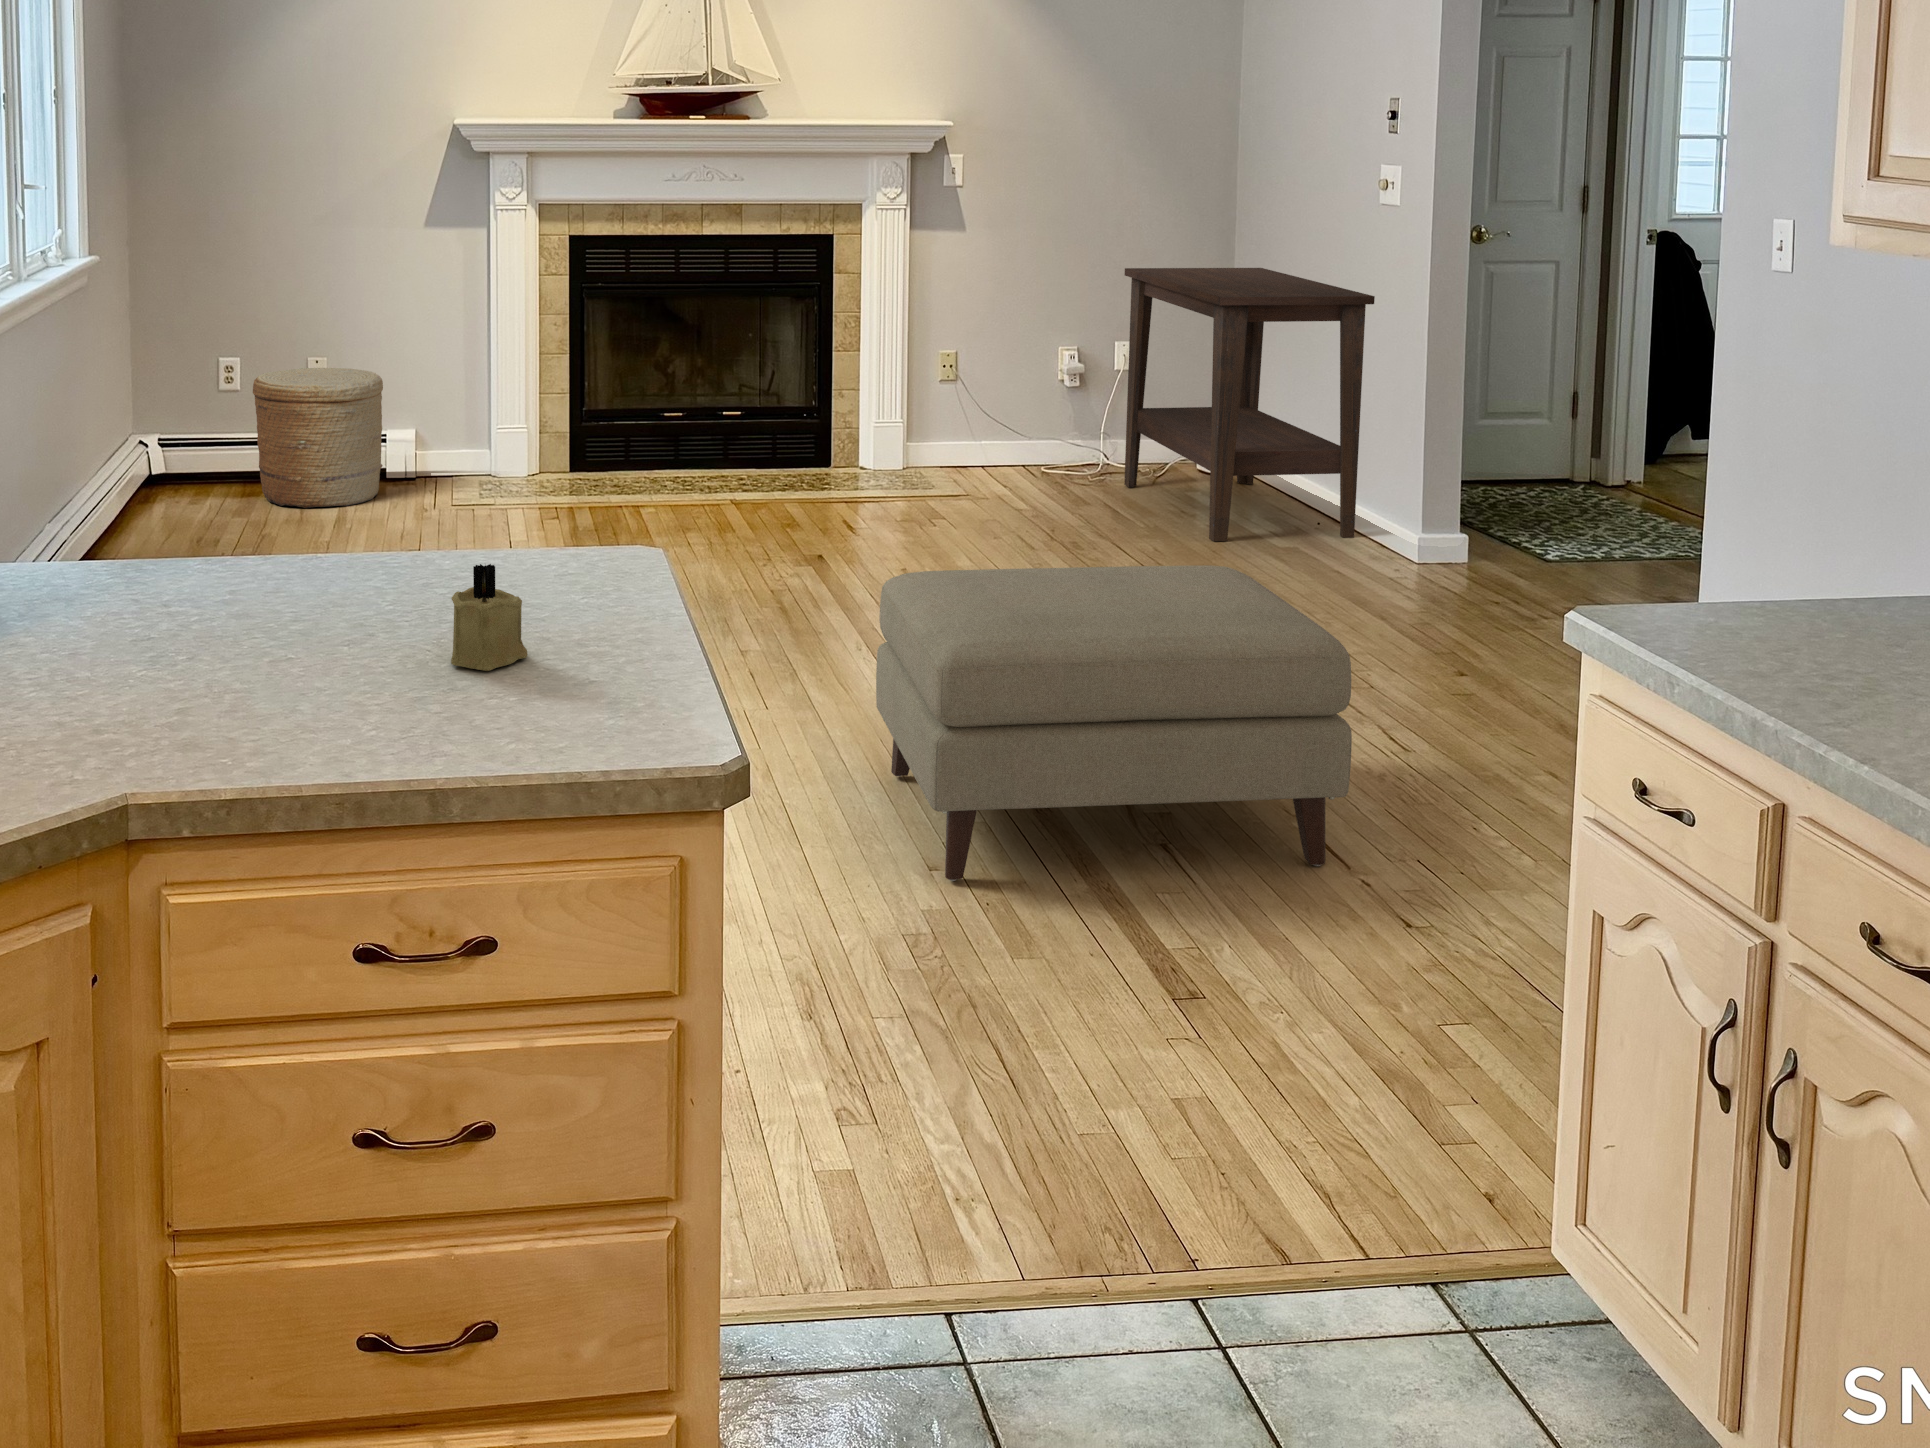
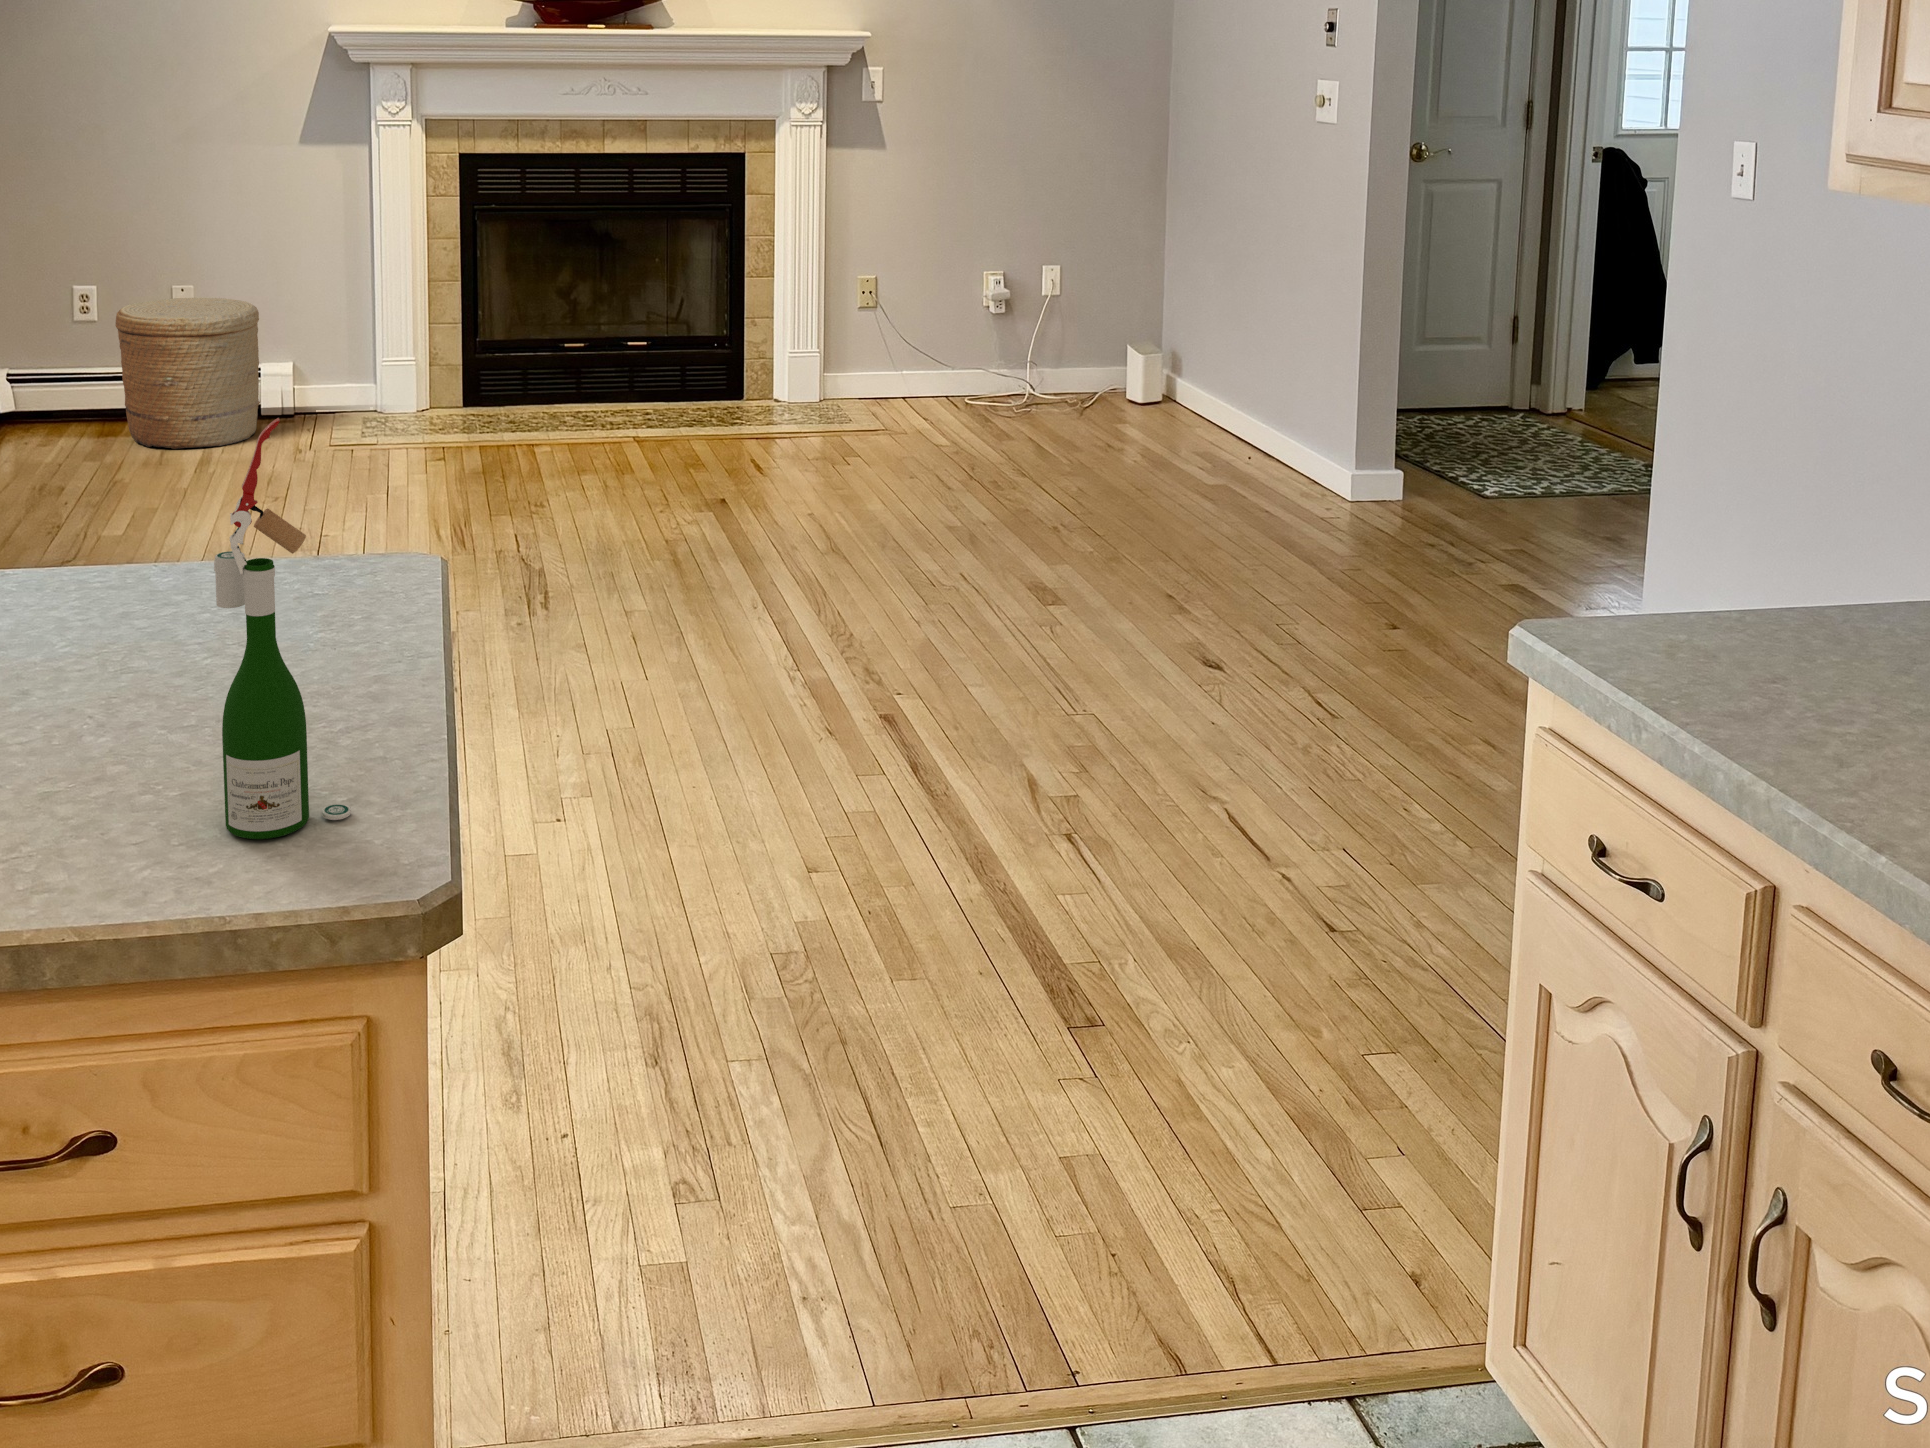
side table: present [1124,268,1375,541] -> none [1049,187,1308,477]
wine bottle: none [562,409,659,730] -> present [214,418,351,839]
candle: present [451,564,528,671] -> none [105,604,210,744]
ottoman: present [876,565,1352,881] -> none [757,521,1270,882]

